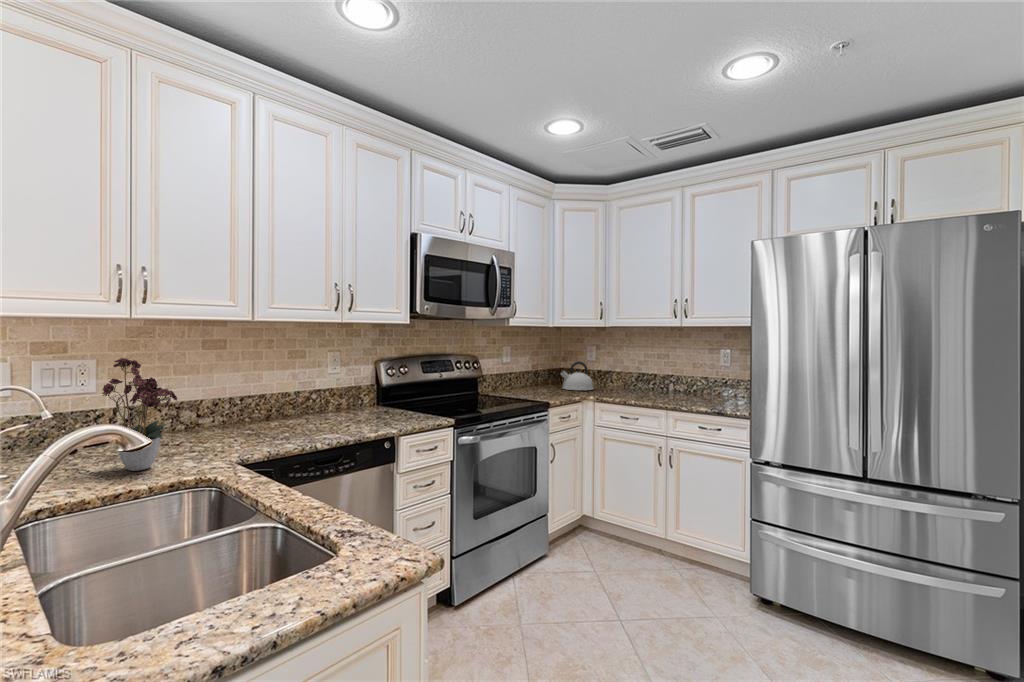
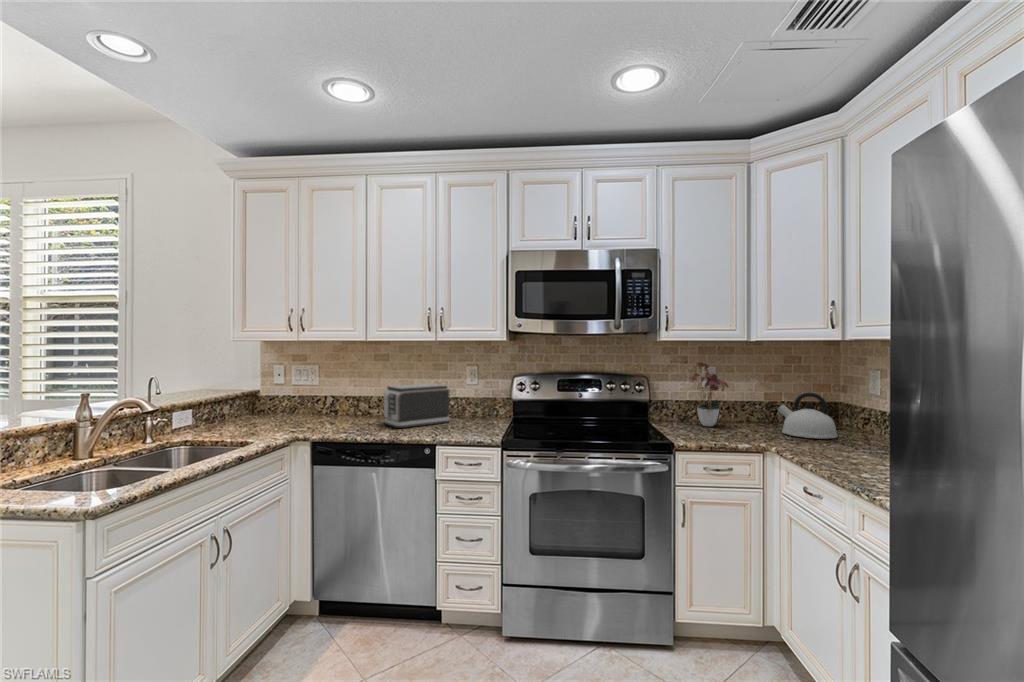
flower arrangement: present [102,358,177,471] -> present [691,362,729,427]
toaster: none [274,375,340,430] -> present [384,384,449,428]

